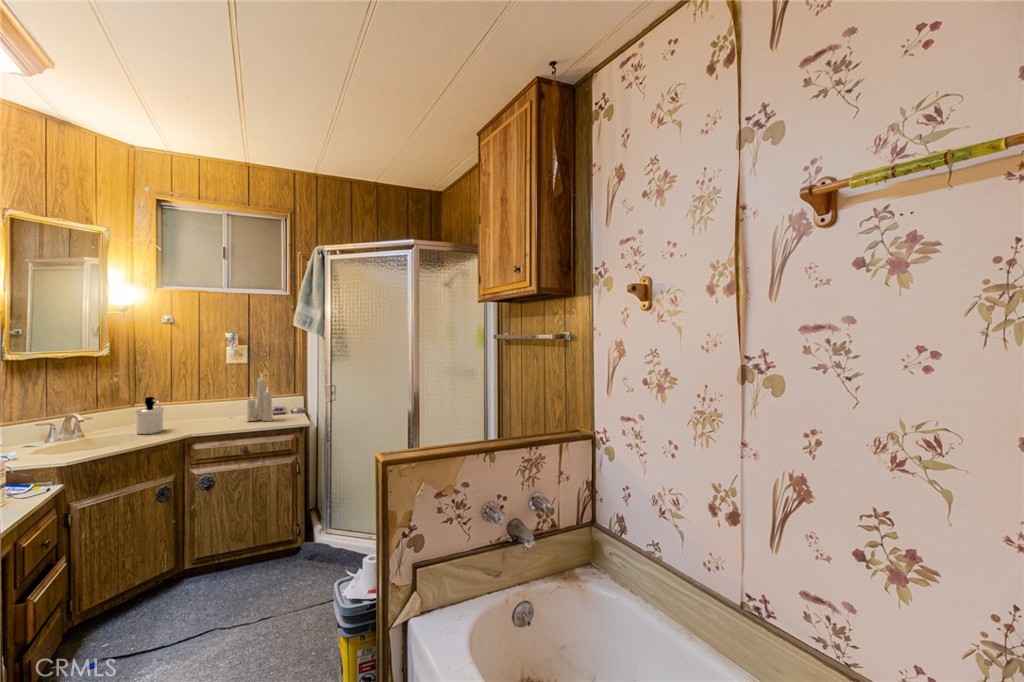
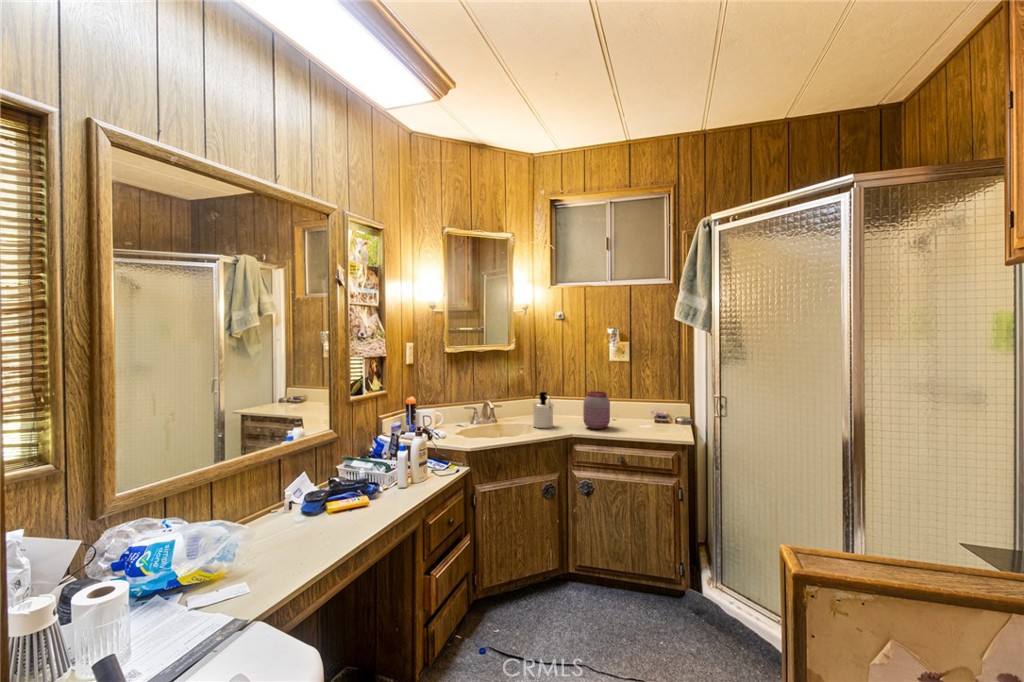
candle: present [247,378,273,421] -> none [625,371,653,431]
jar: none [201,391,230,427] -> present [583,391,610,429]

